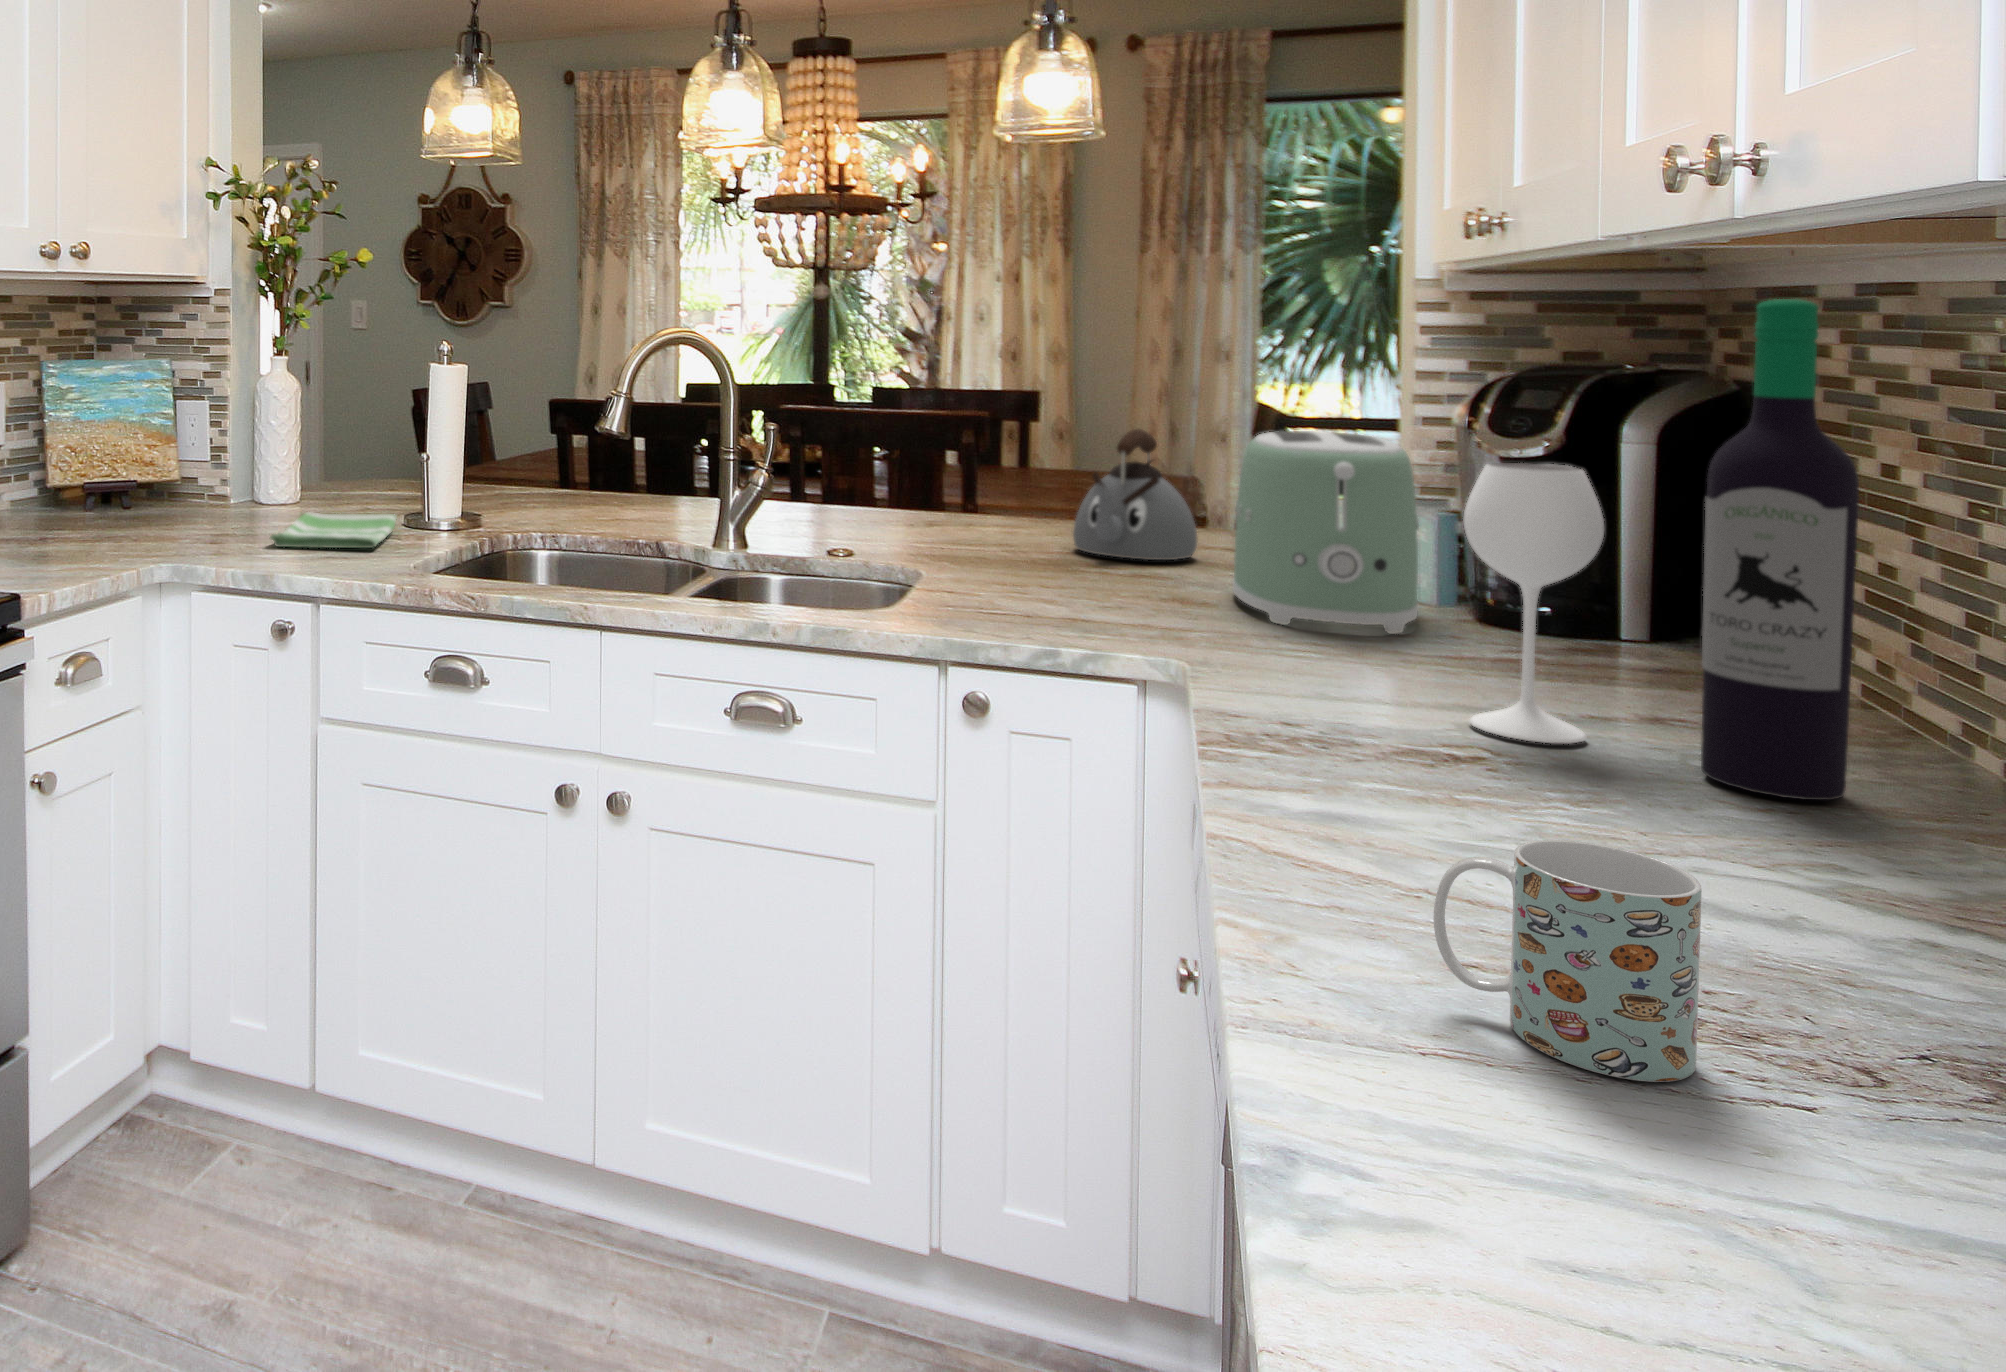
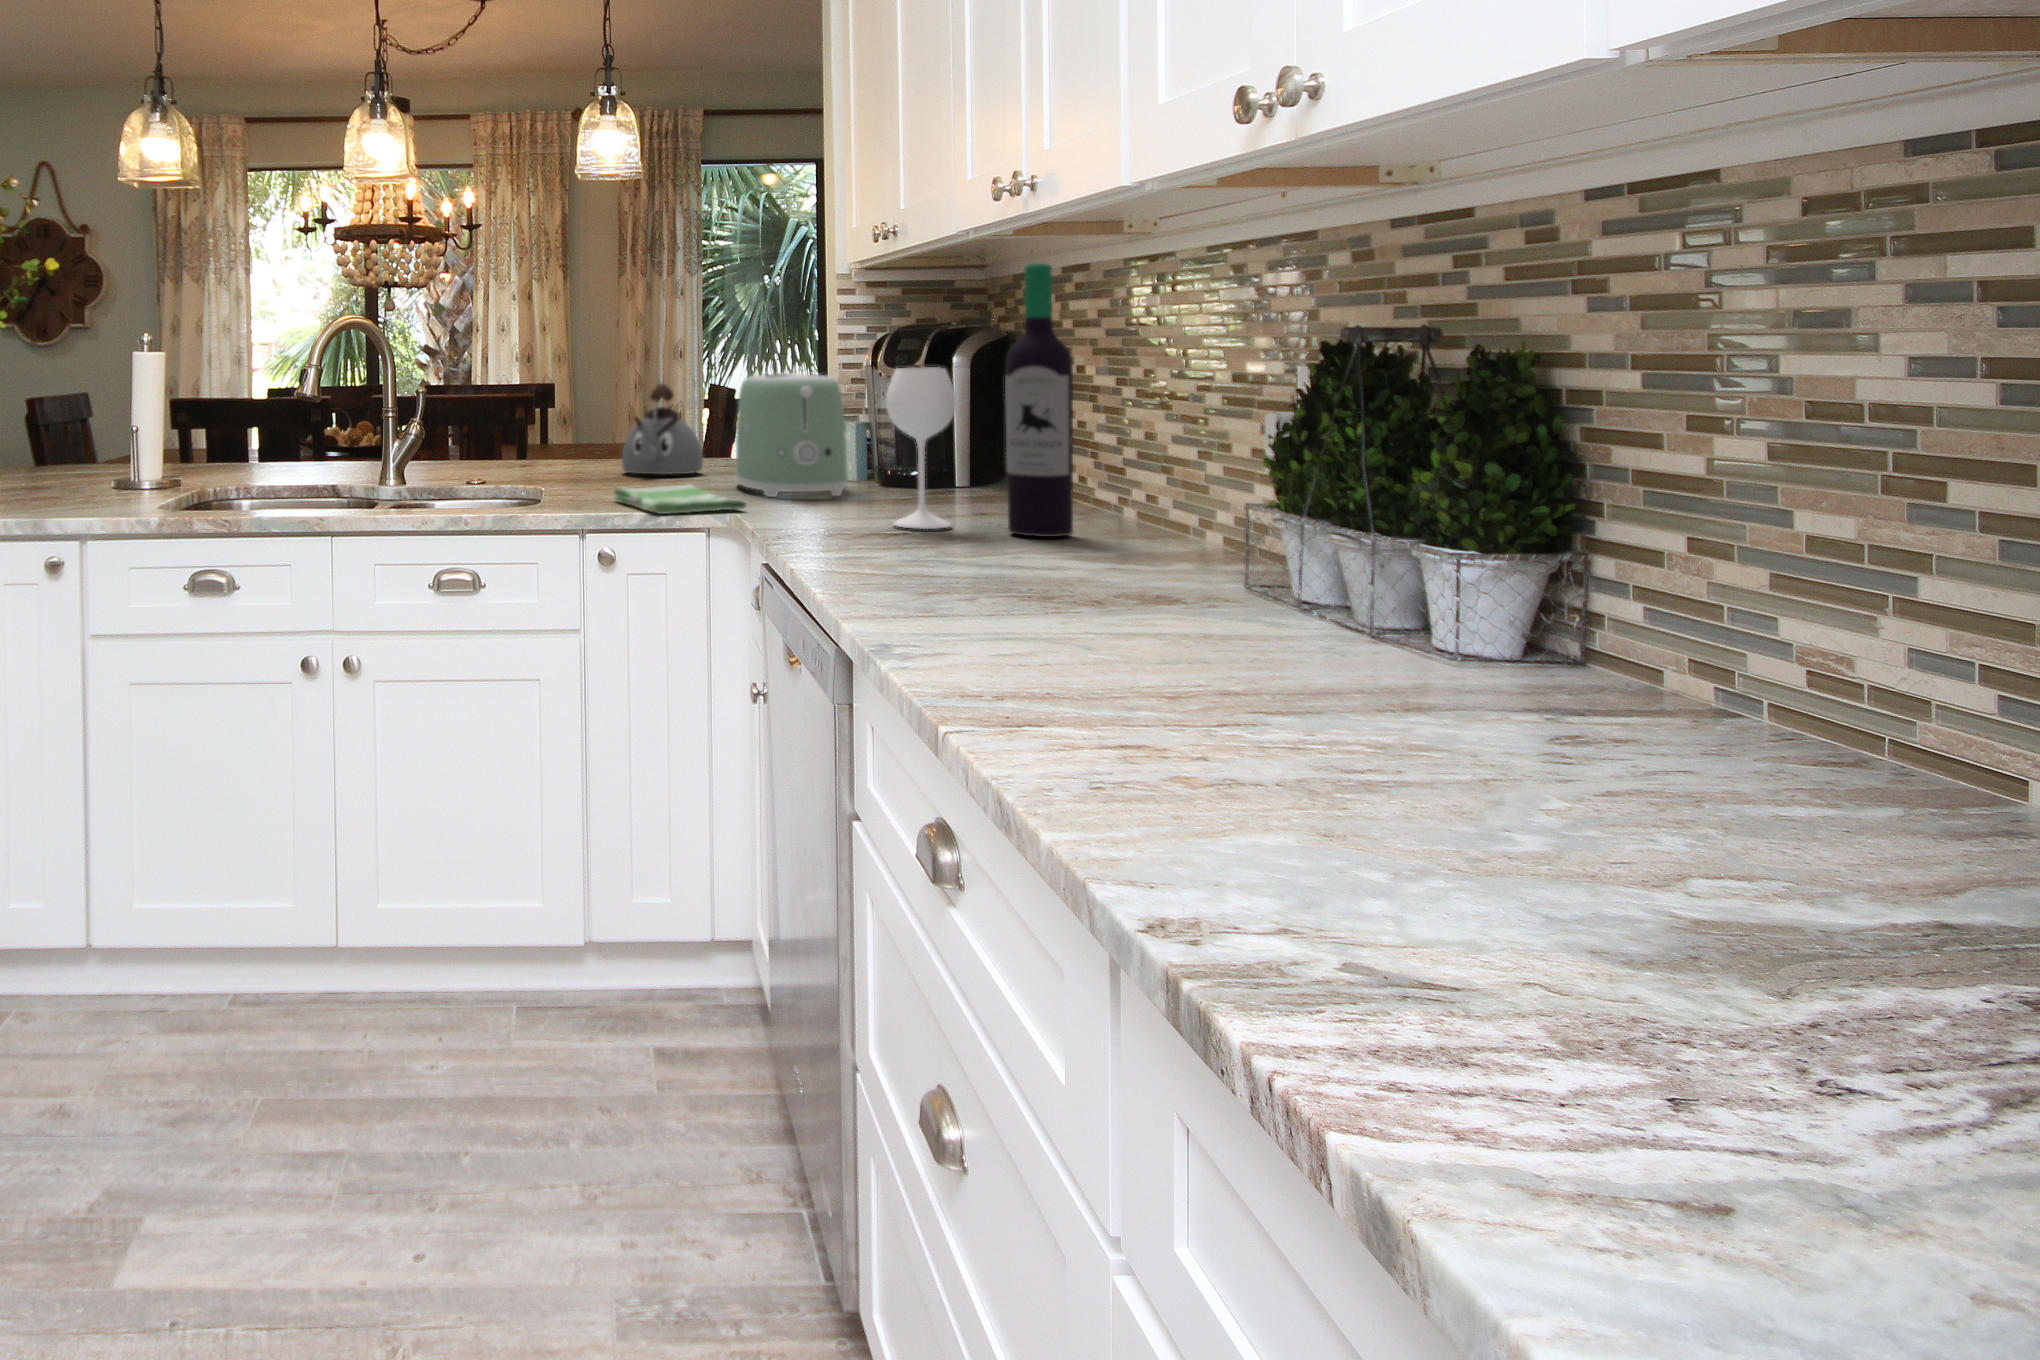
dish towel: present [270,512,397,548] -> present [614,484,746,514]
mug: present [1433,840,1702,1082] -> none [916,518,1030,618]

